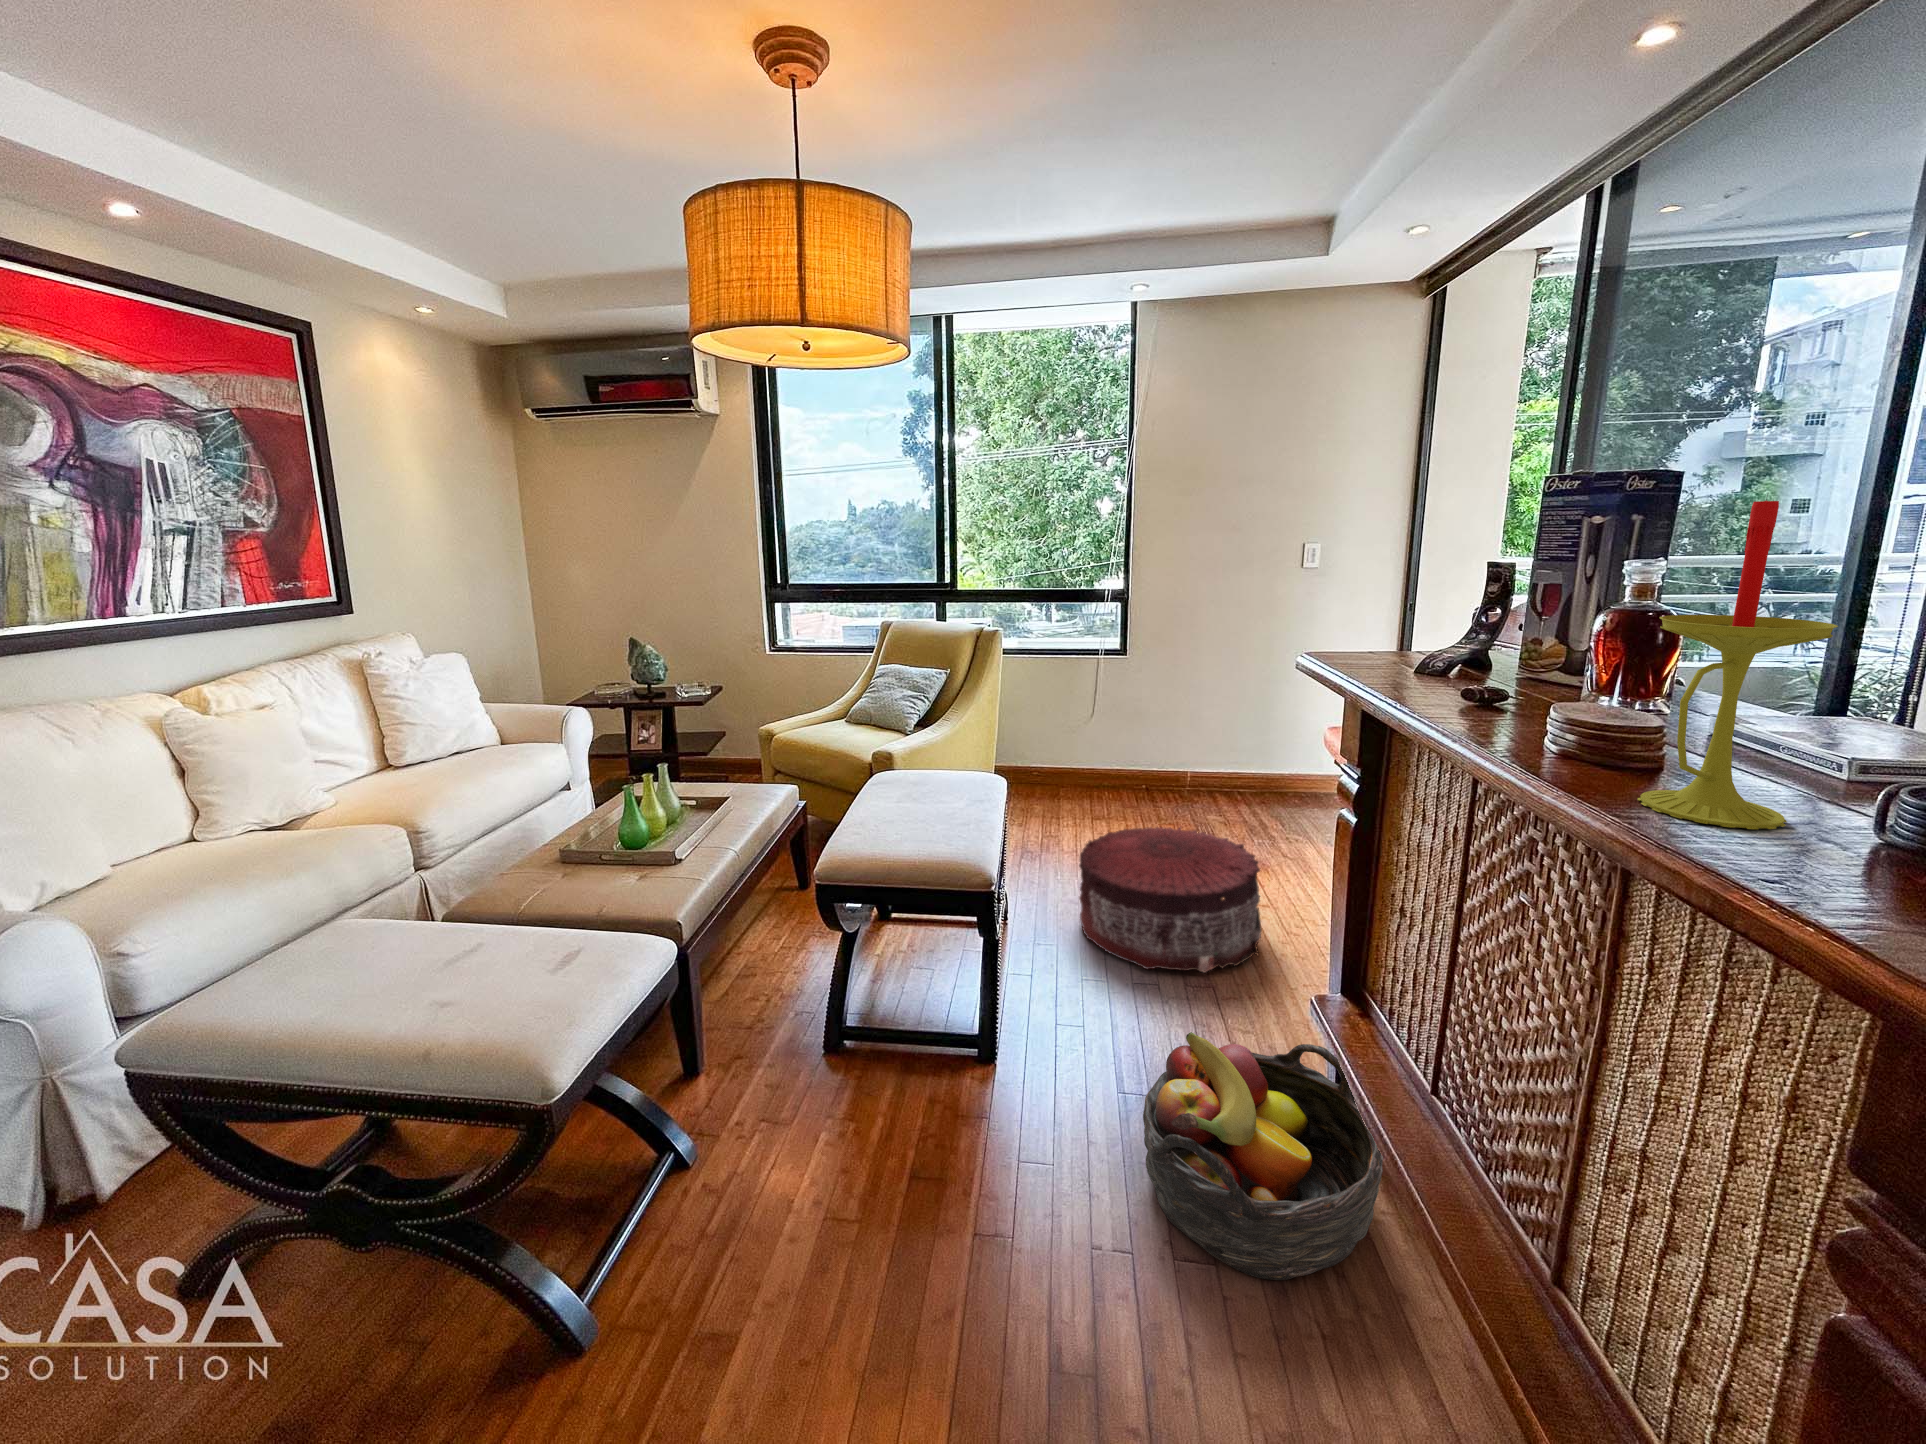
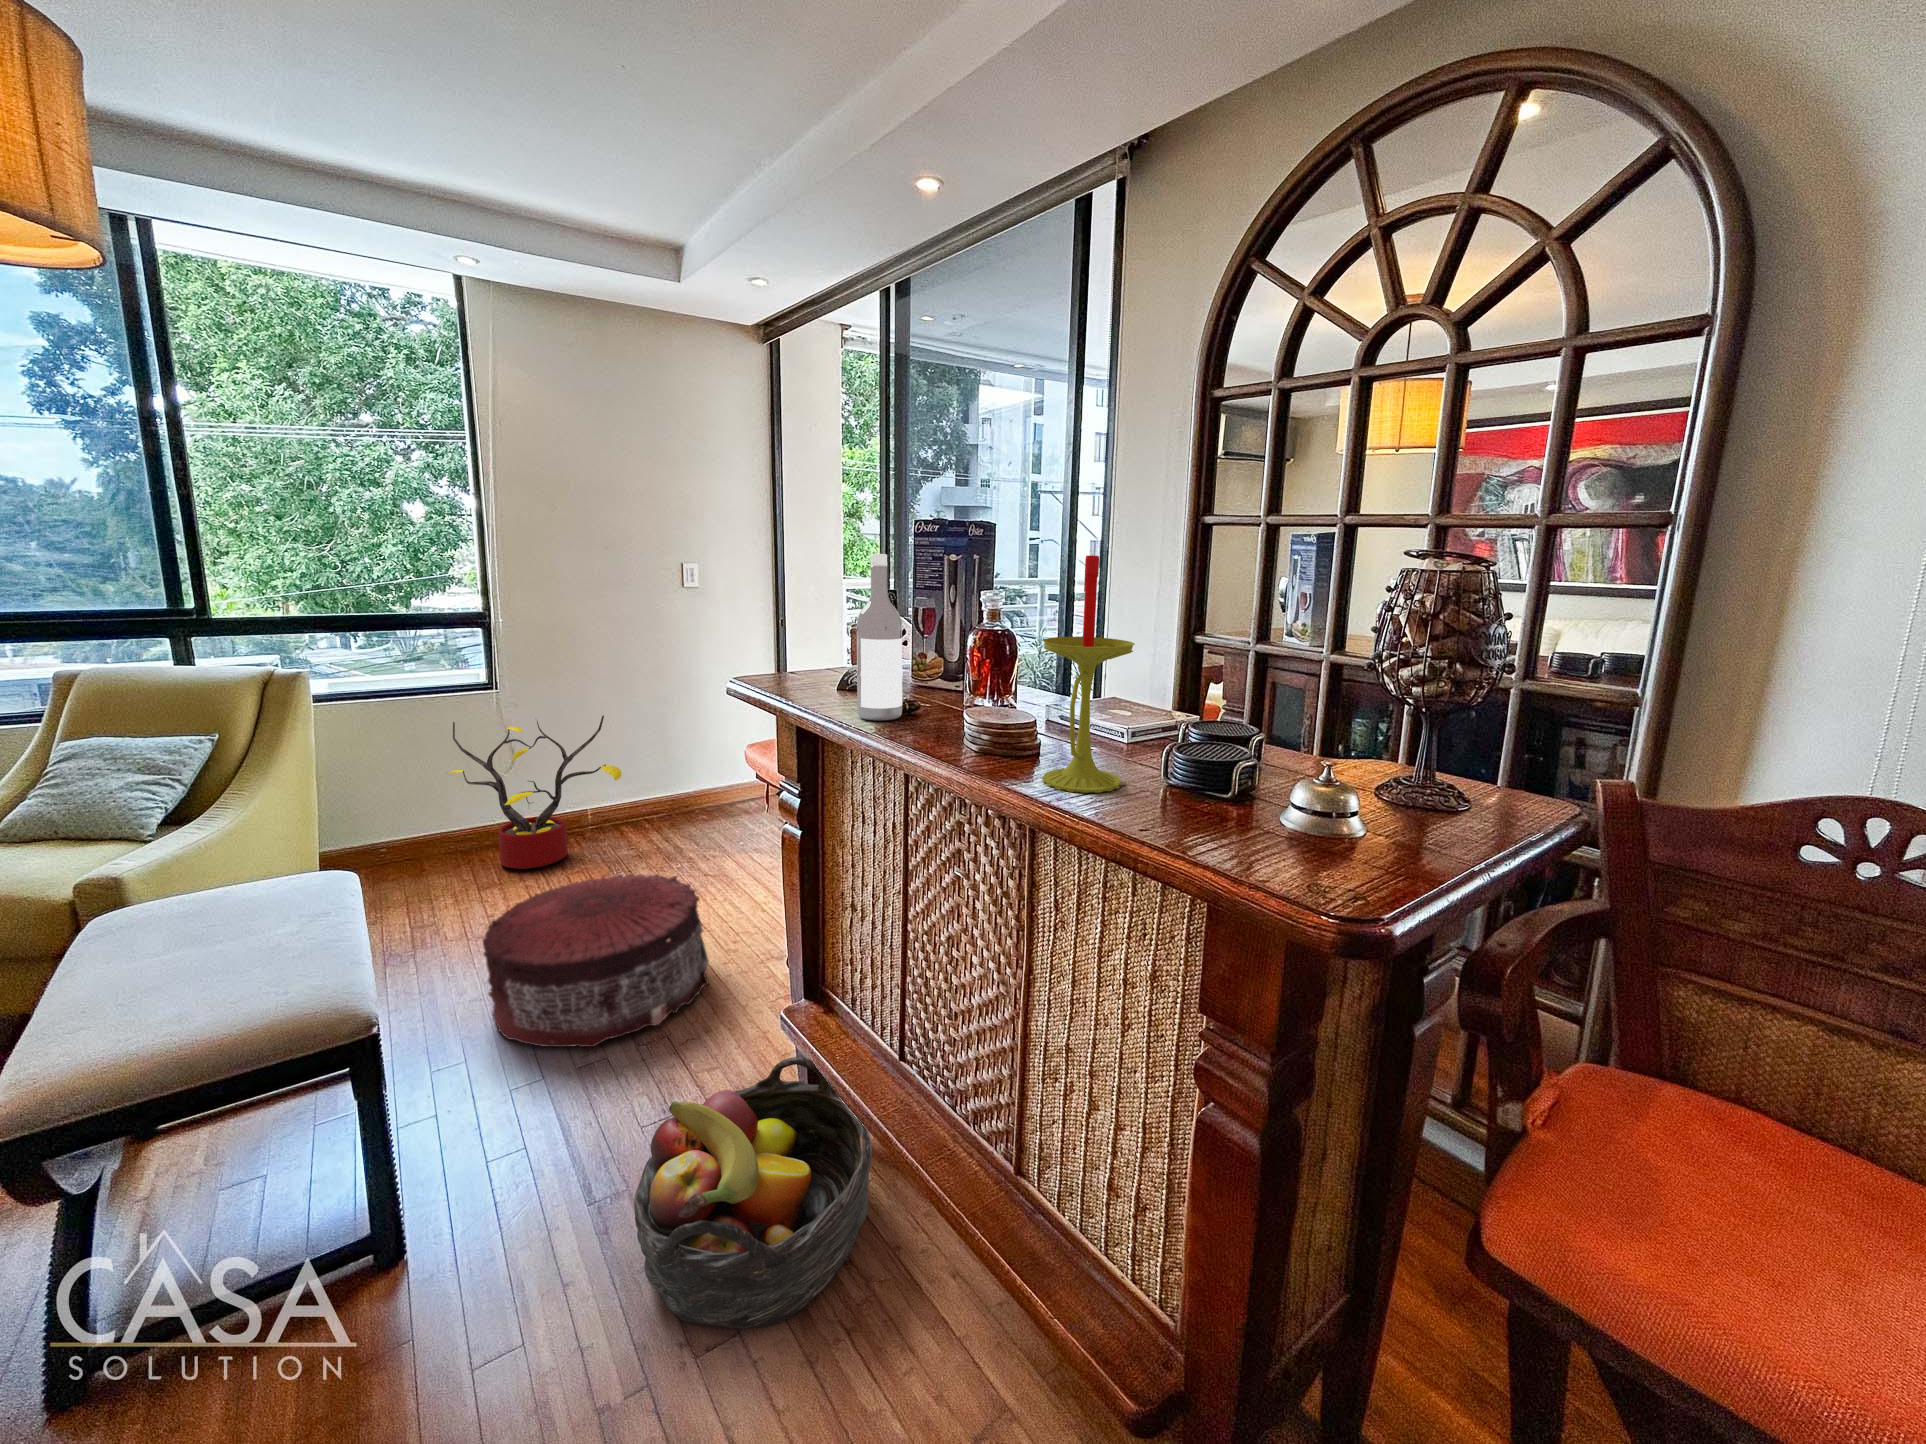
wine bottle: none [1422,518,1493,708] -> present [857,554,903,721]
decorative plant: none [1081,679,1216,812] -> present [446,715,622,869]

